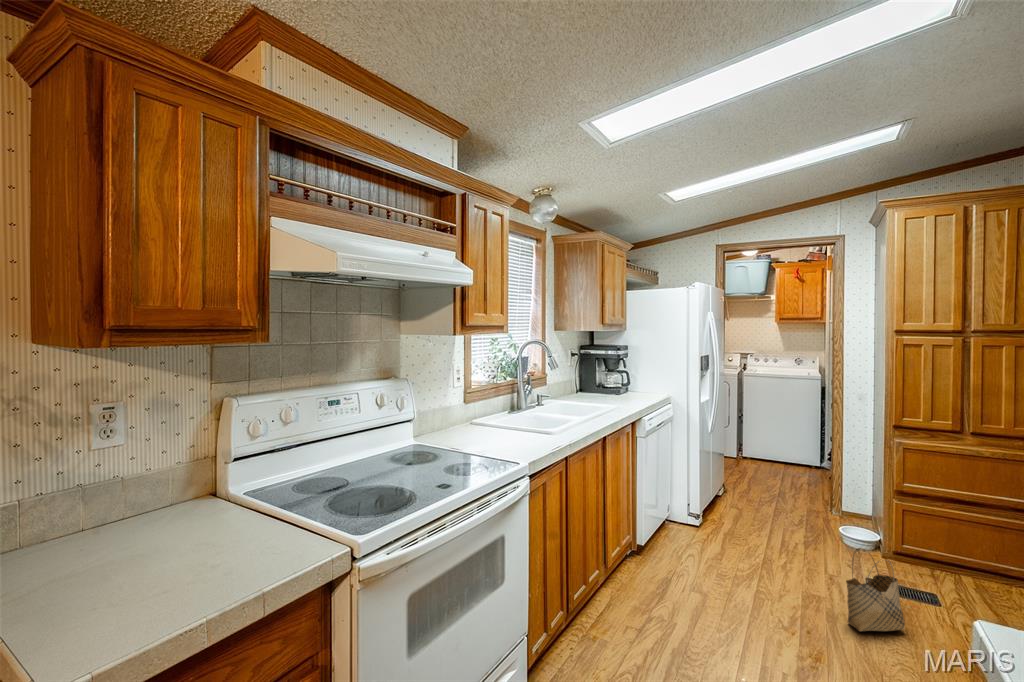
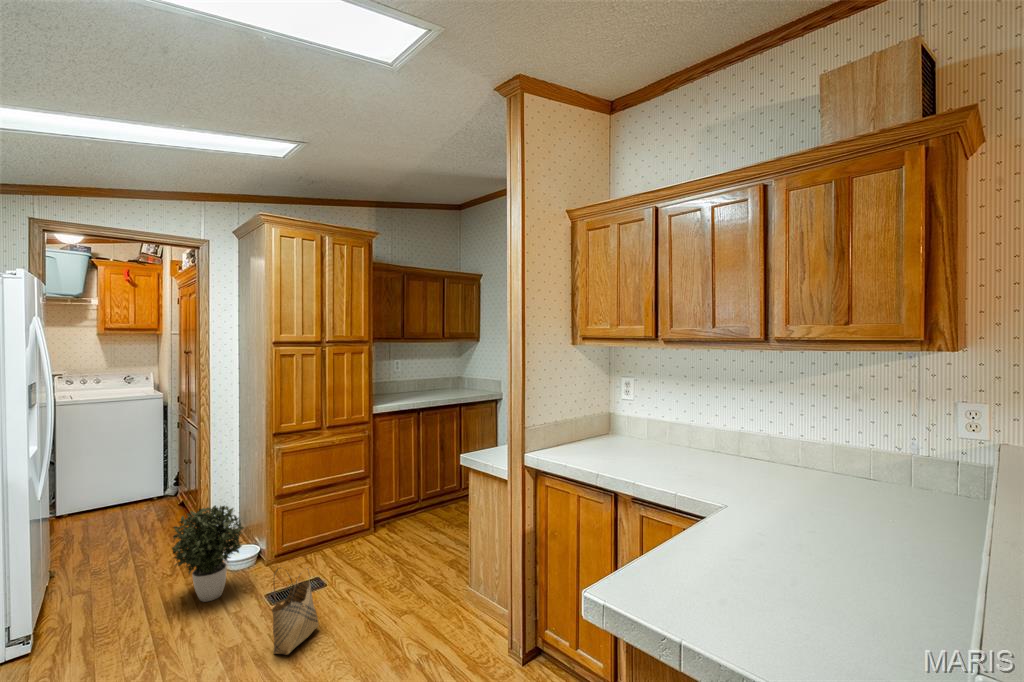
potted plant: none [786,473,852,558] -> present [172,506,244,602]

